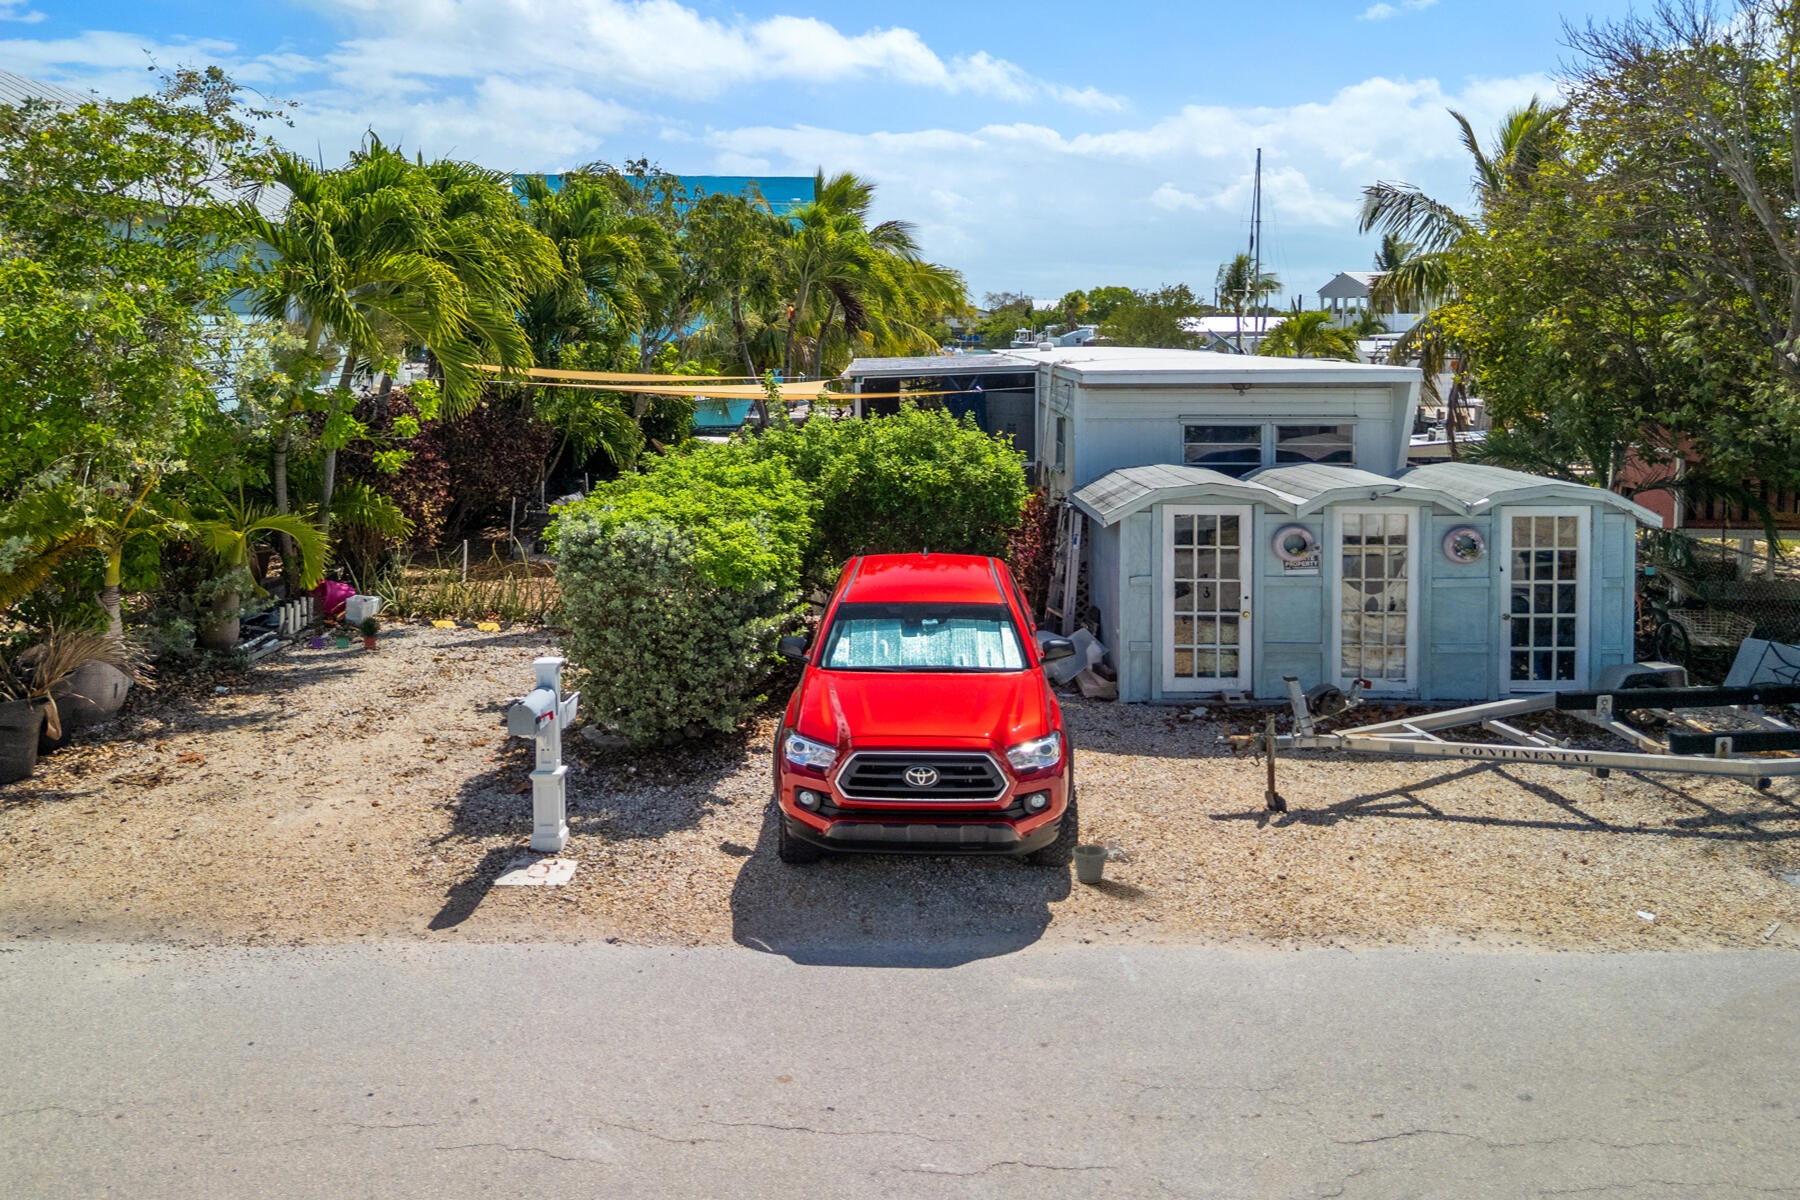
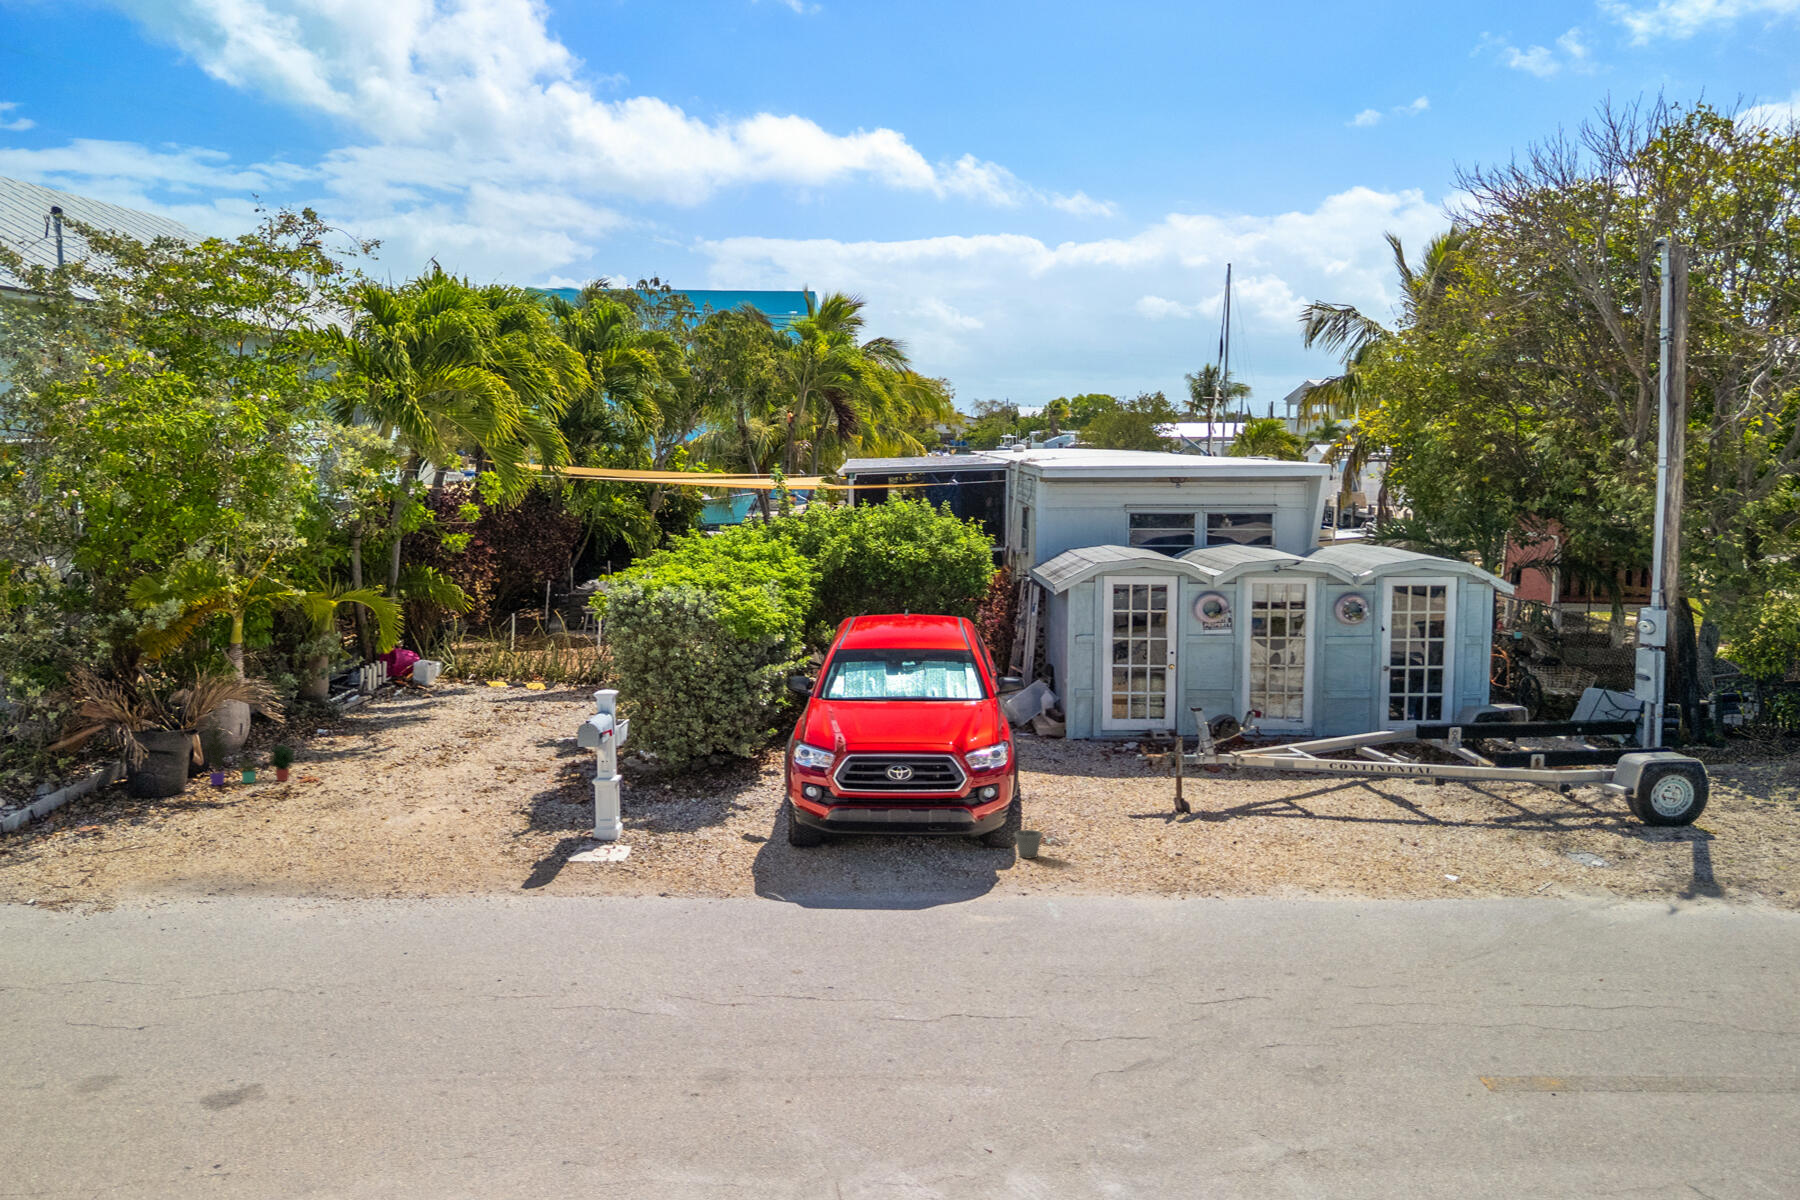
potted plant: present [306,593,380,649] -> present [205,721,295,785]

